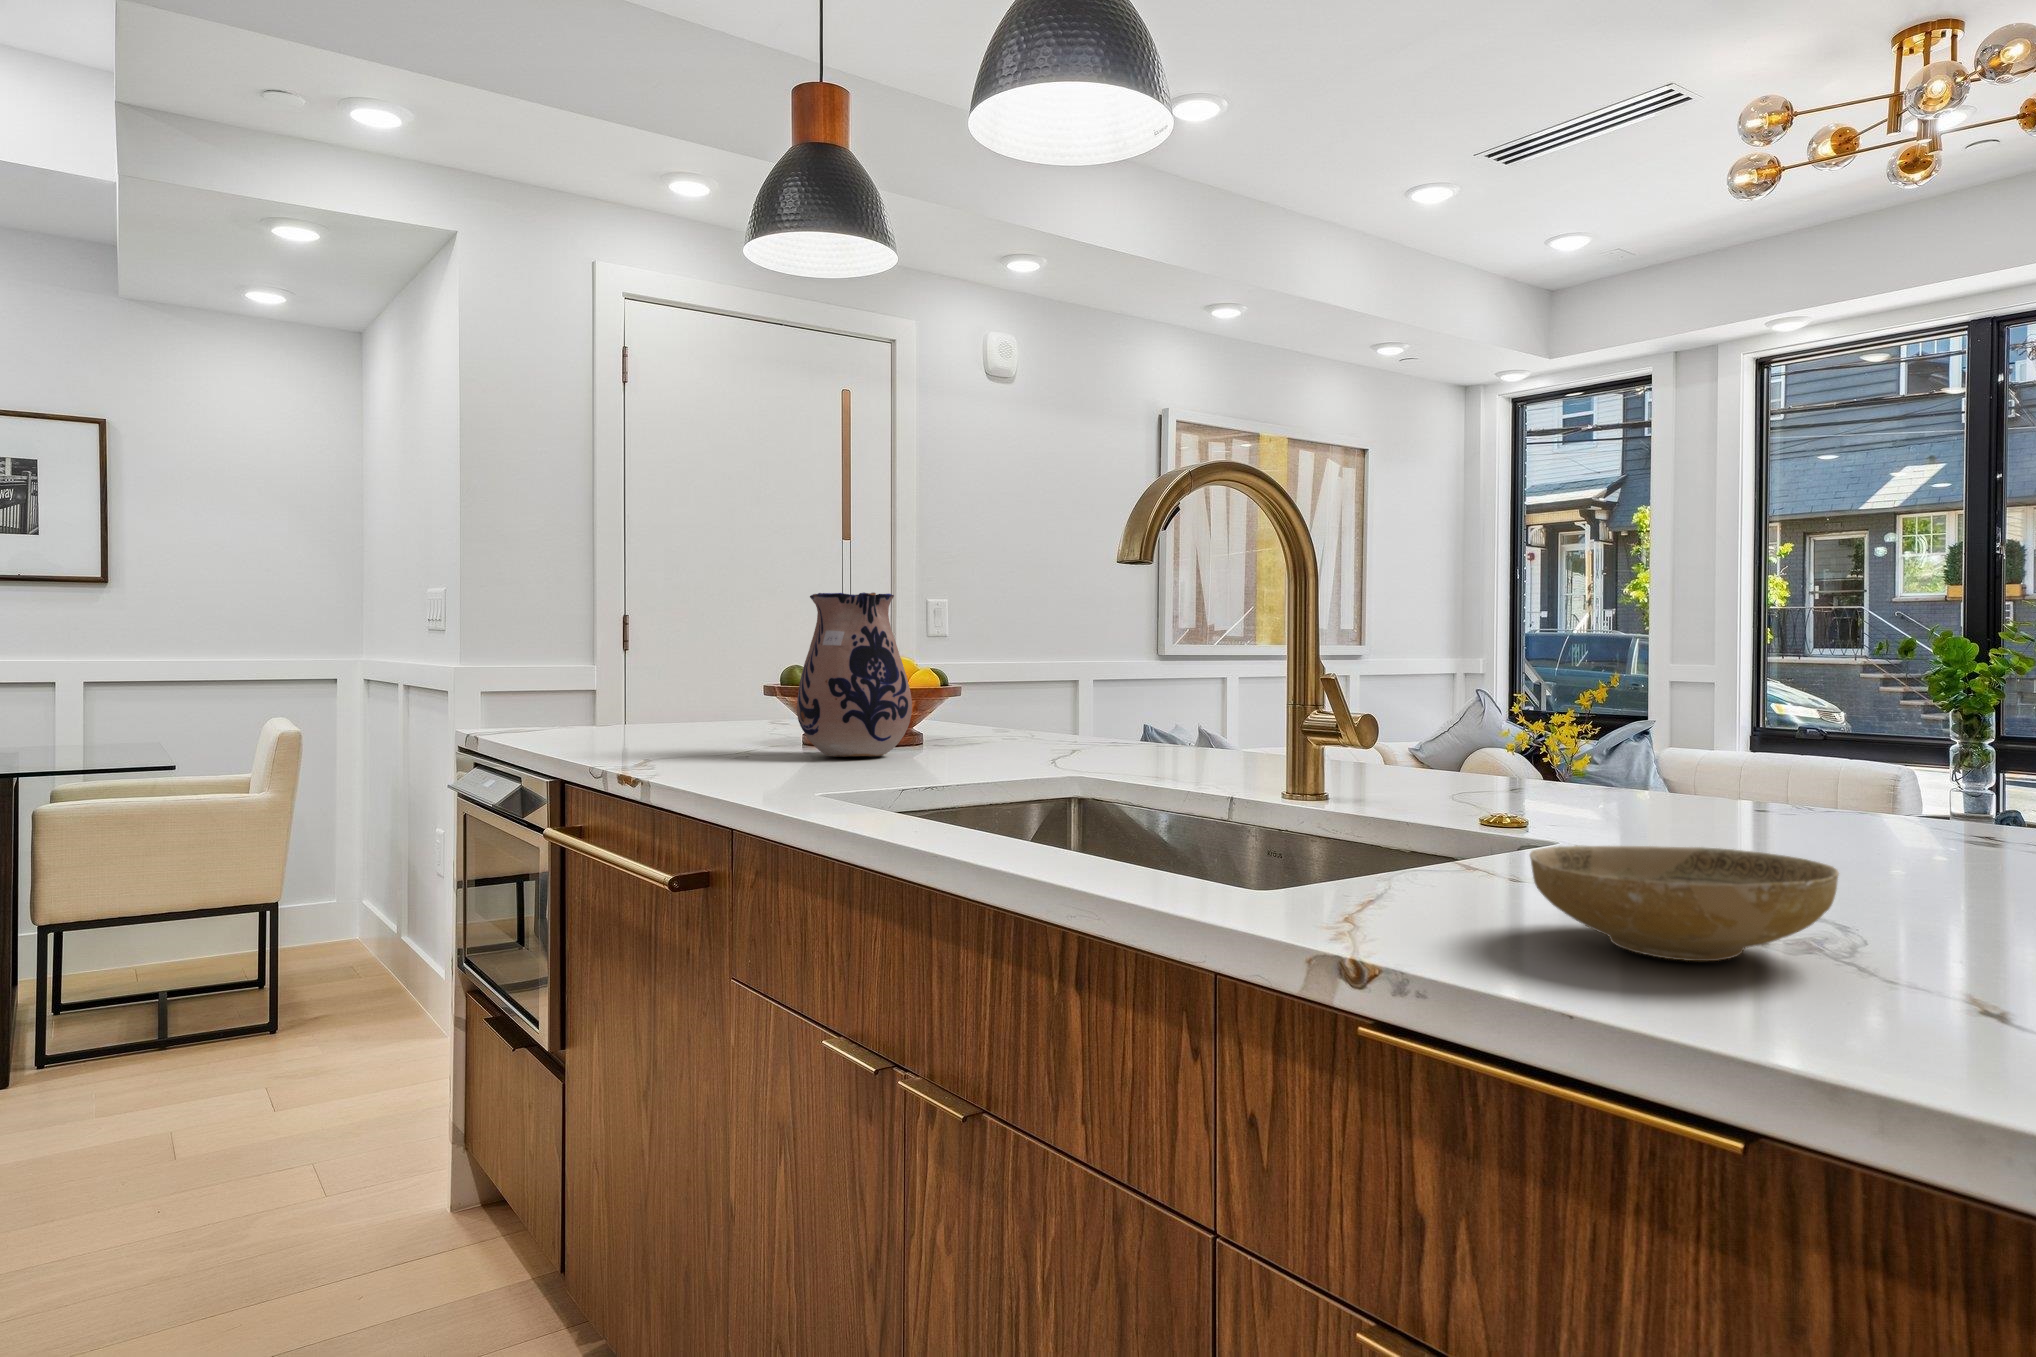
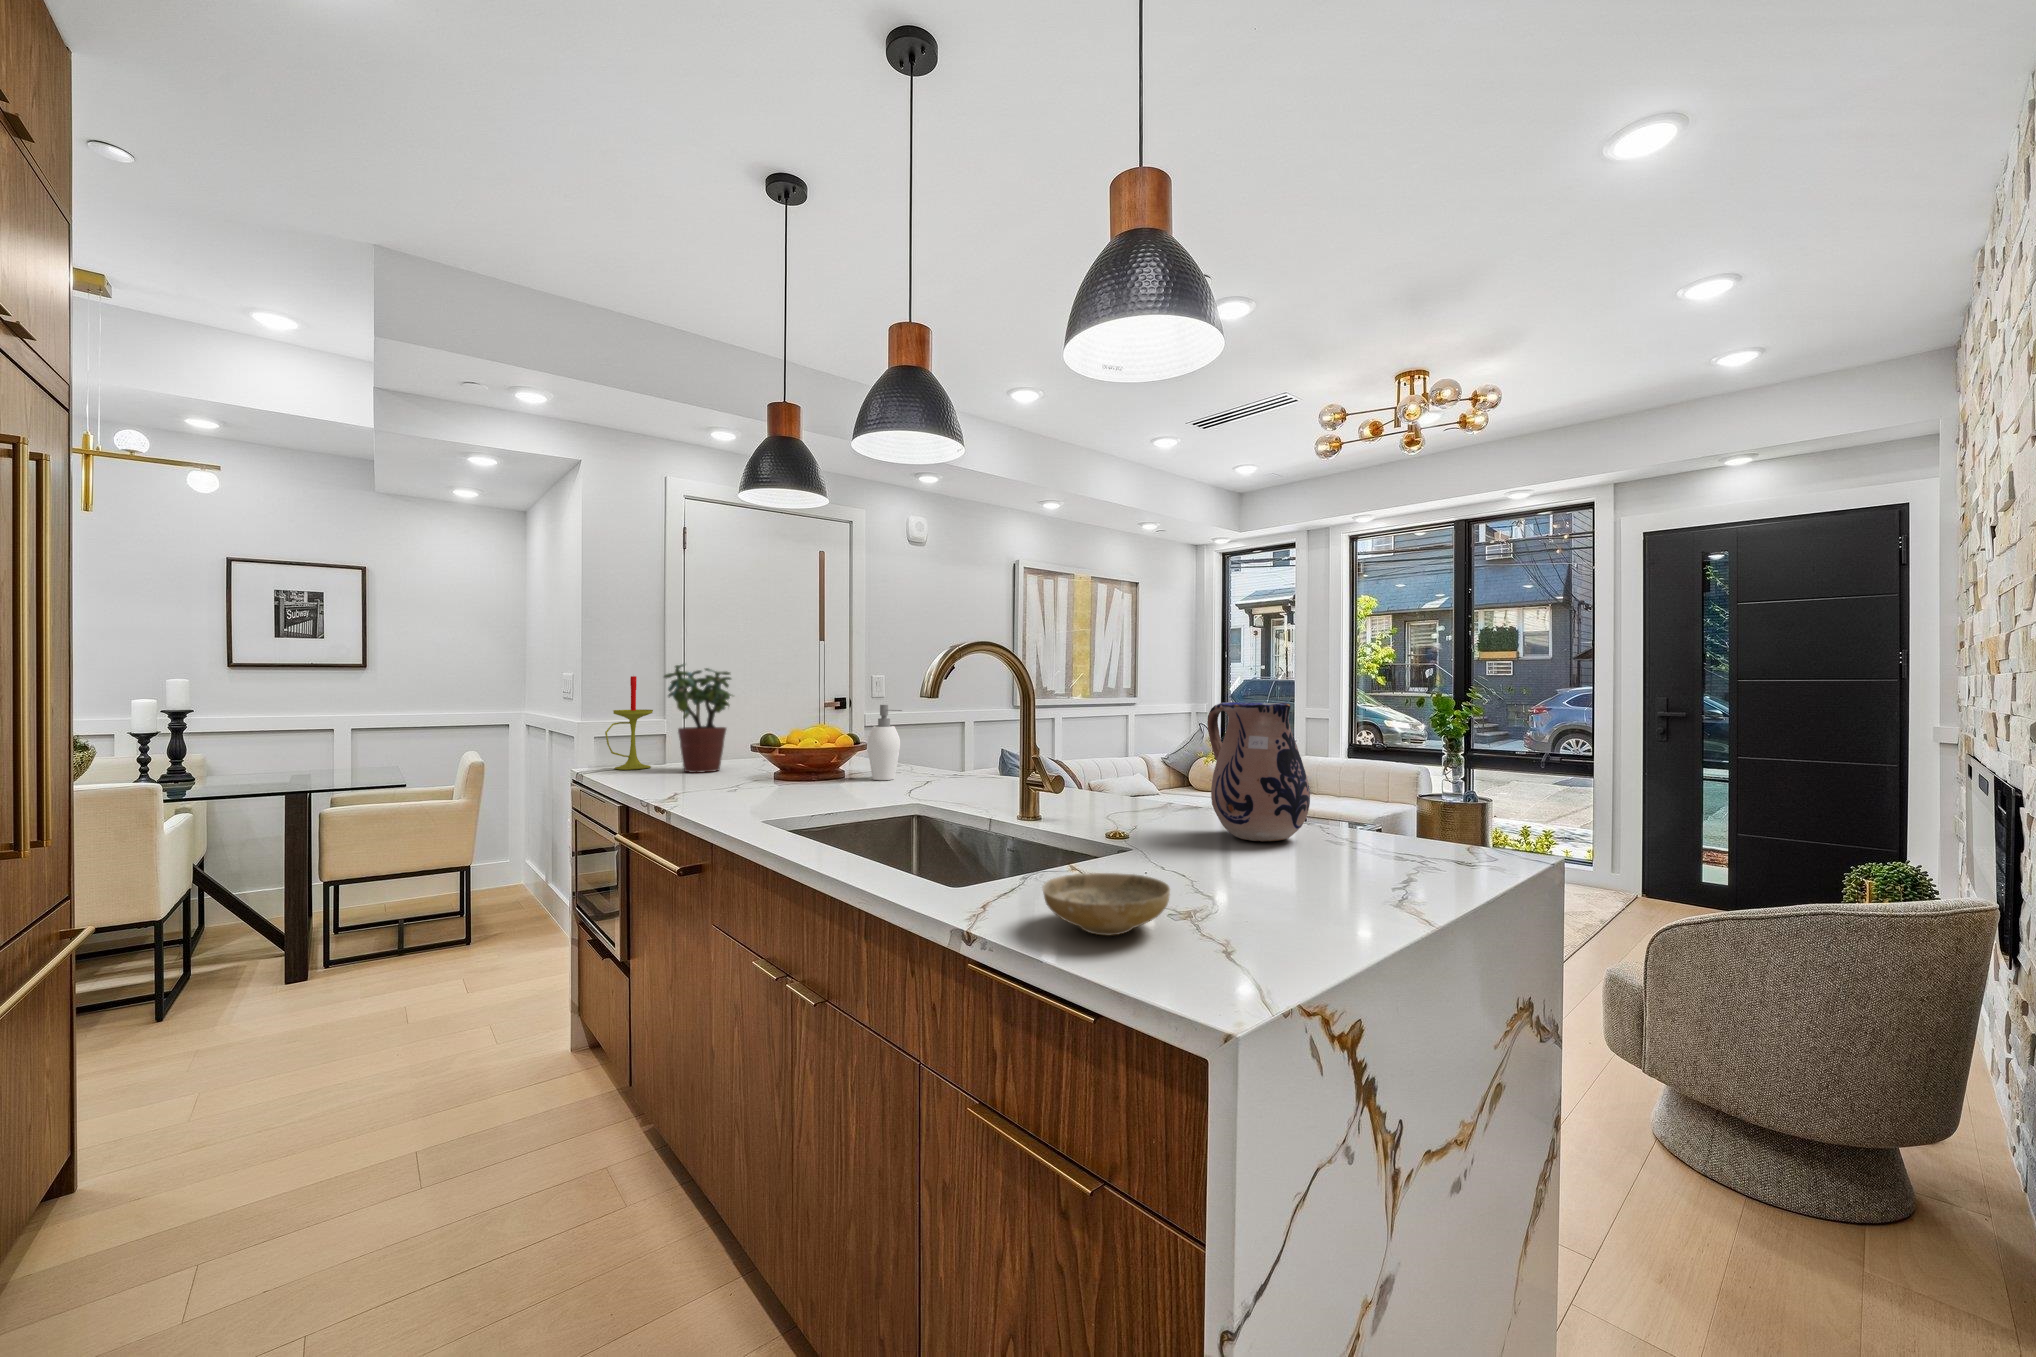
potted plant: none [602,546,722,738] -> present [664,664,731,773]
candle: none [502,570,580,734] -> present [605,676,653,770]
ceramic pitcher: present [797,592,912,757] -> present [1207,702,1310,842]
soap dispenser: none [961,615,1026,749] -> present [867,705,902,780]

